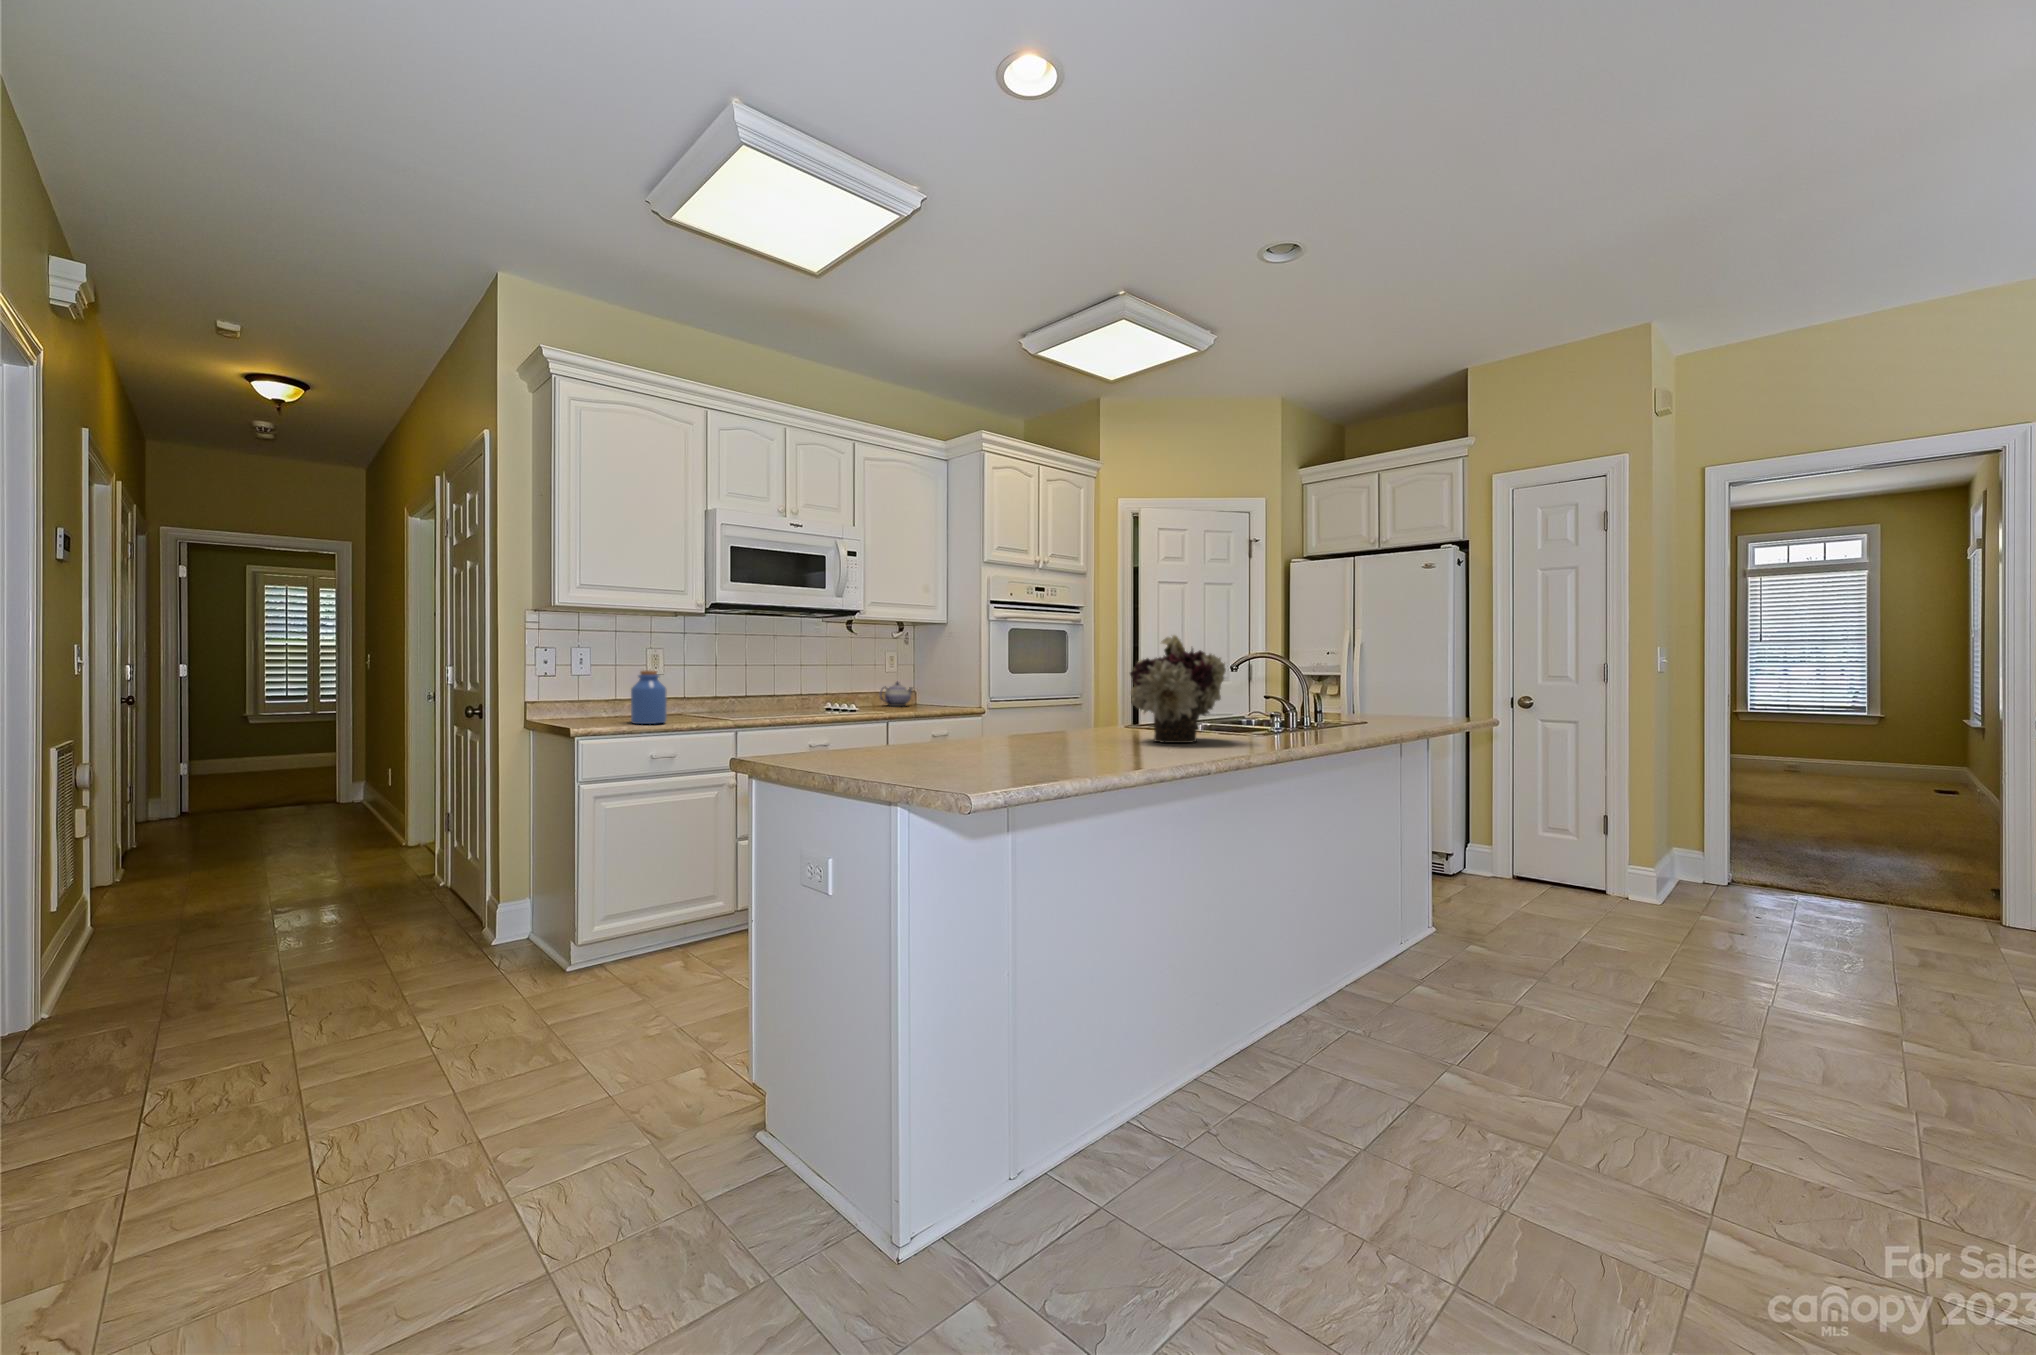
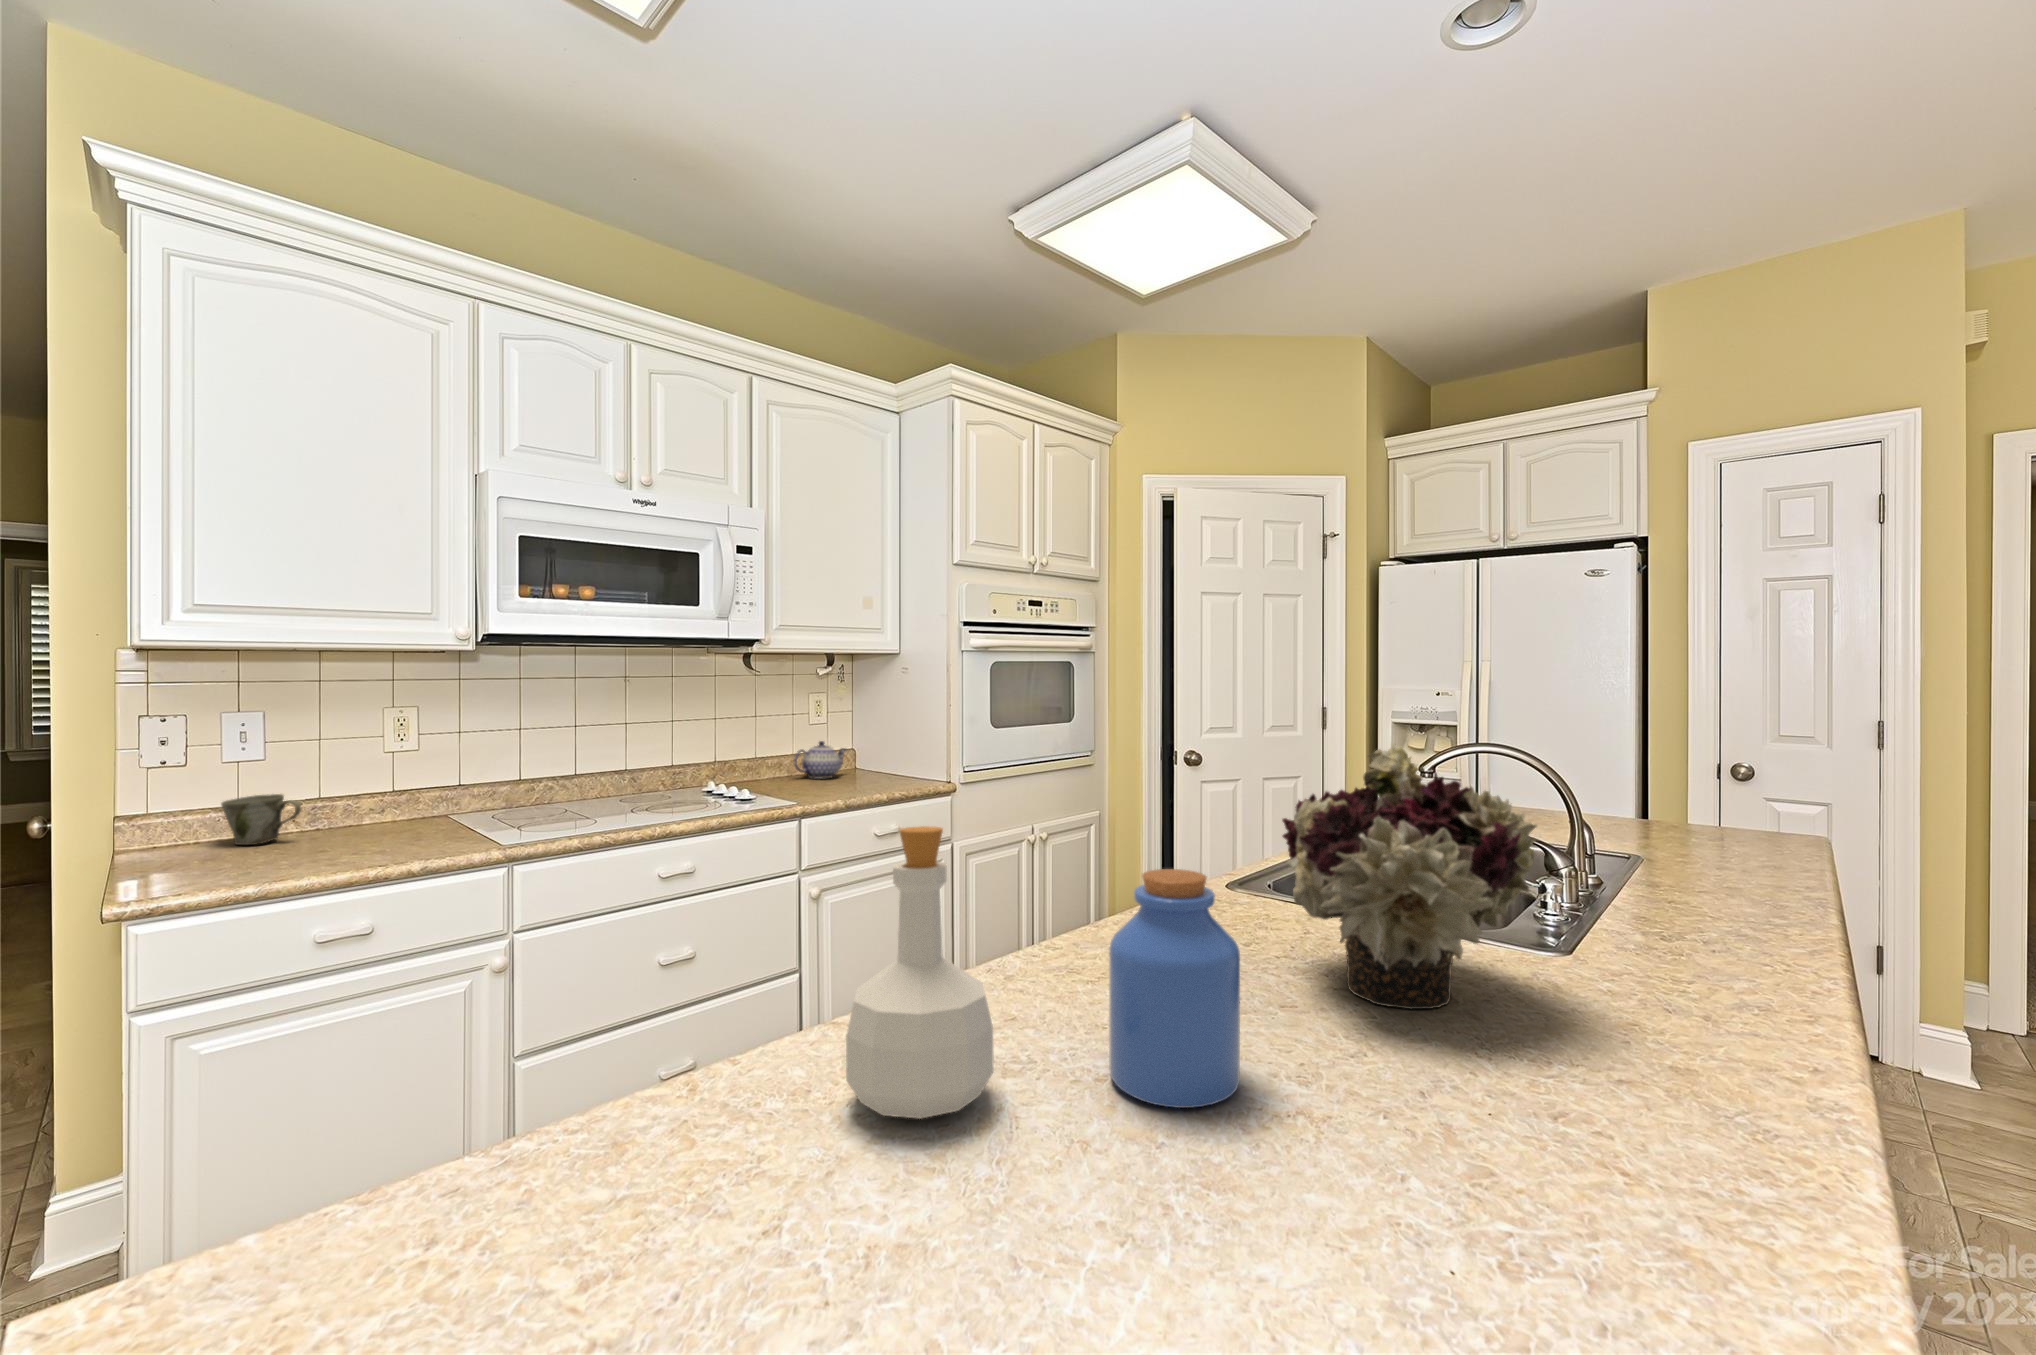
bottle: none [945,652,997,750] -> present [846,826,994,1119]
jar: present [631,670,667,724] -> present [1109,869,1240,1108]
mug: none [581,692,620,718] -> present [221,794,301,845]

